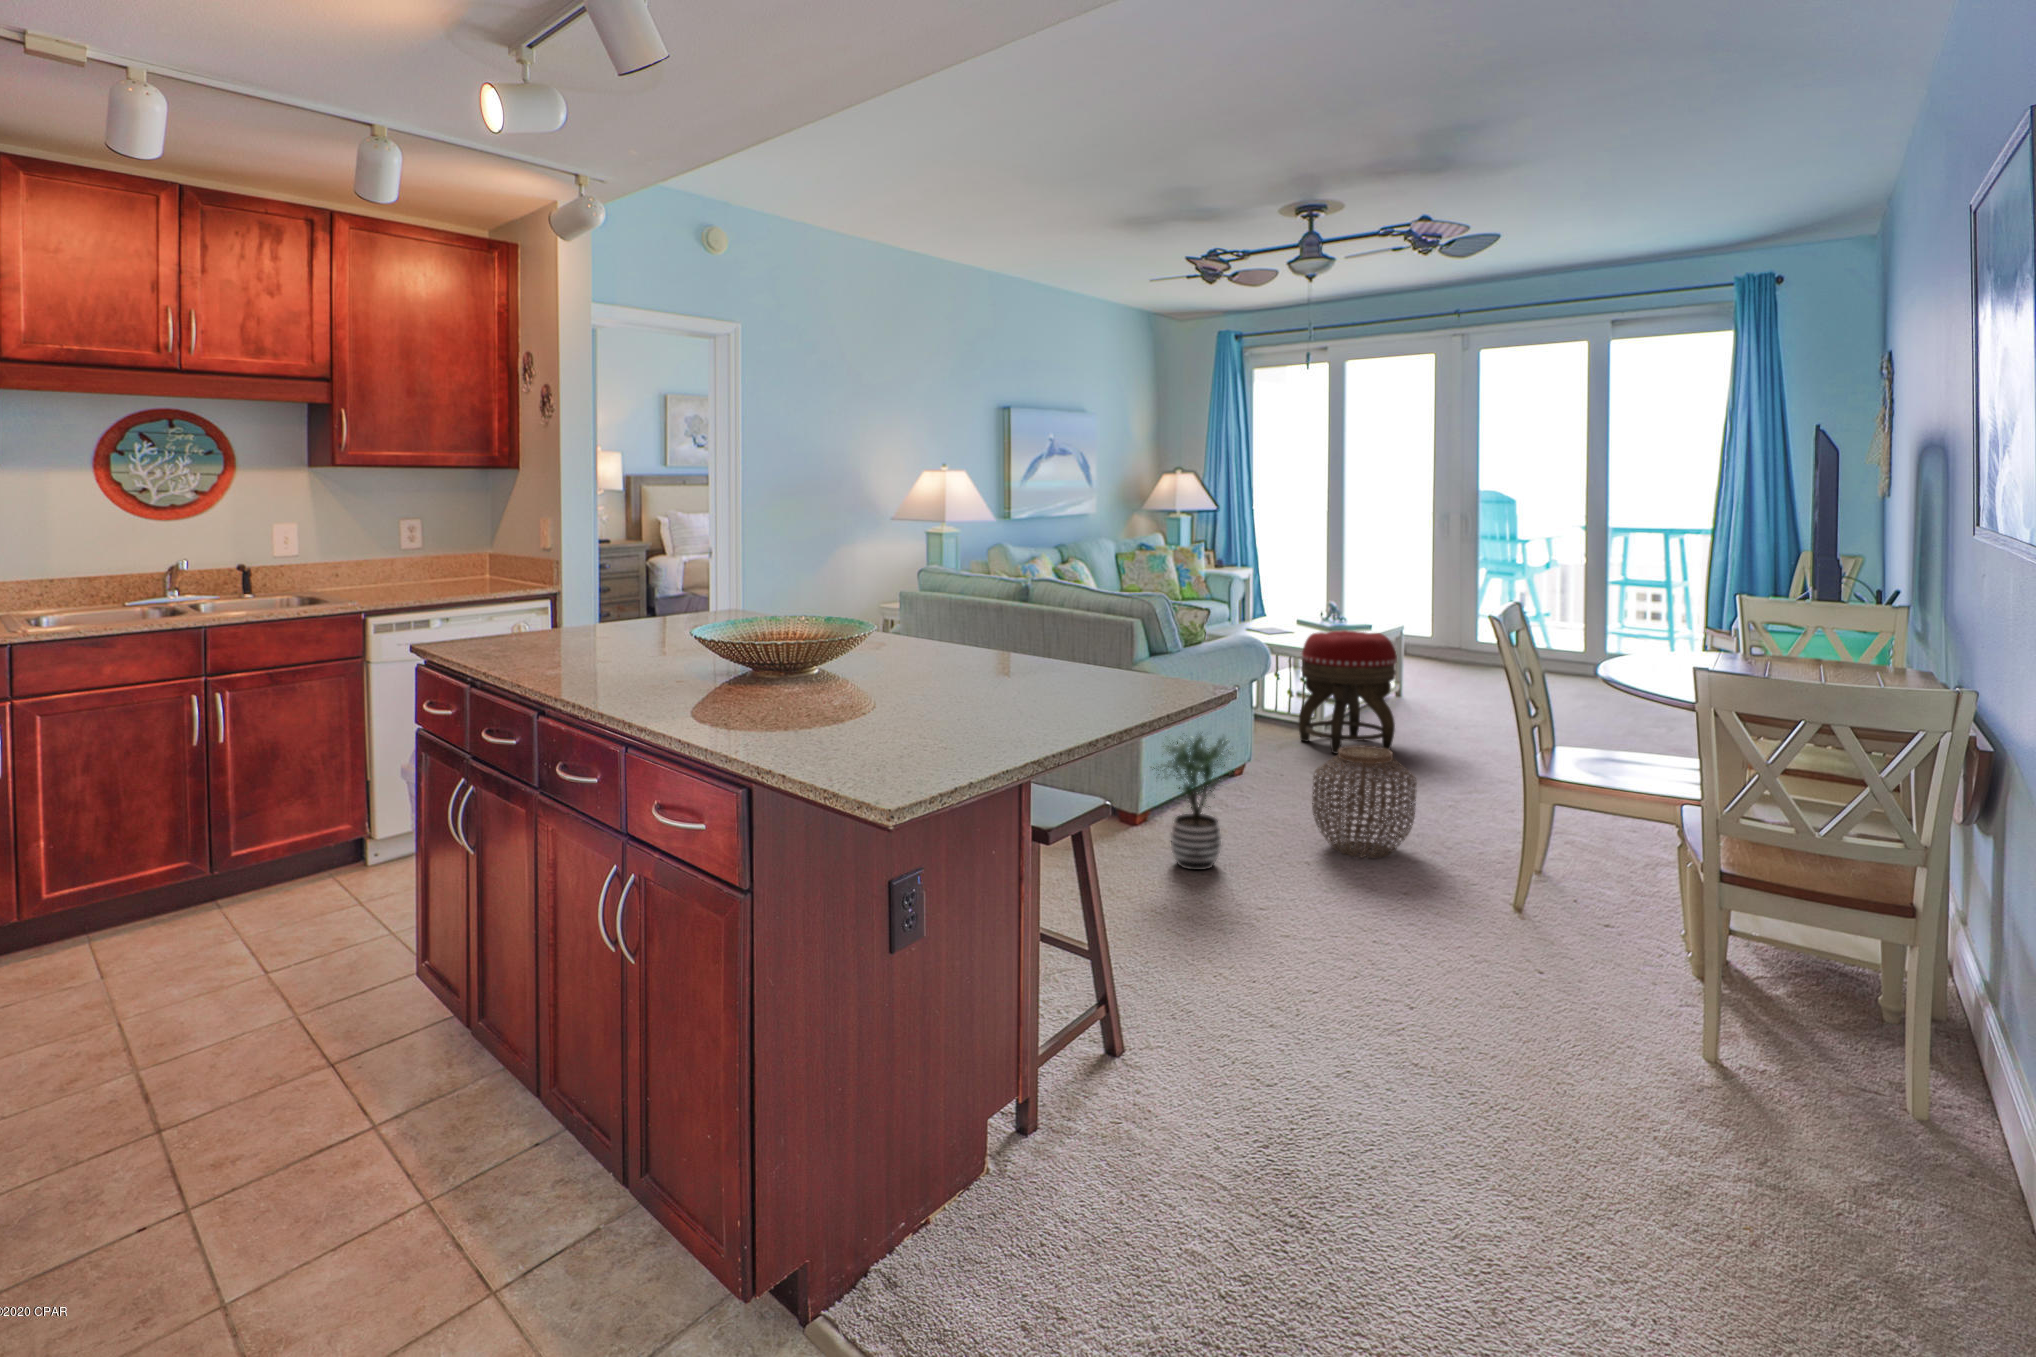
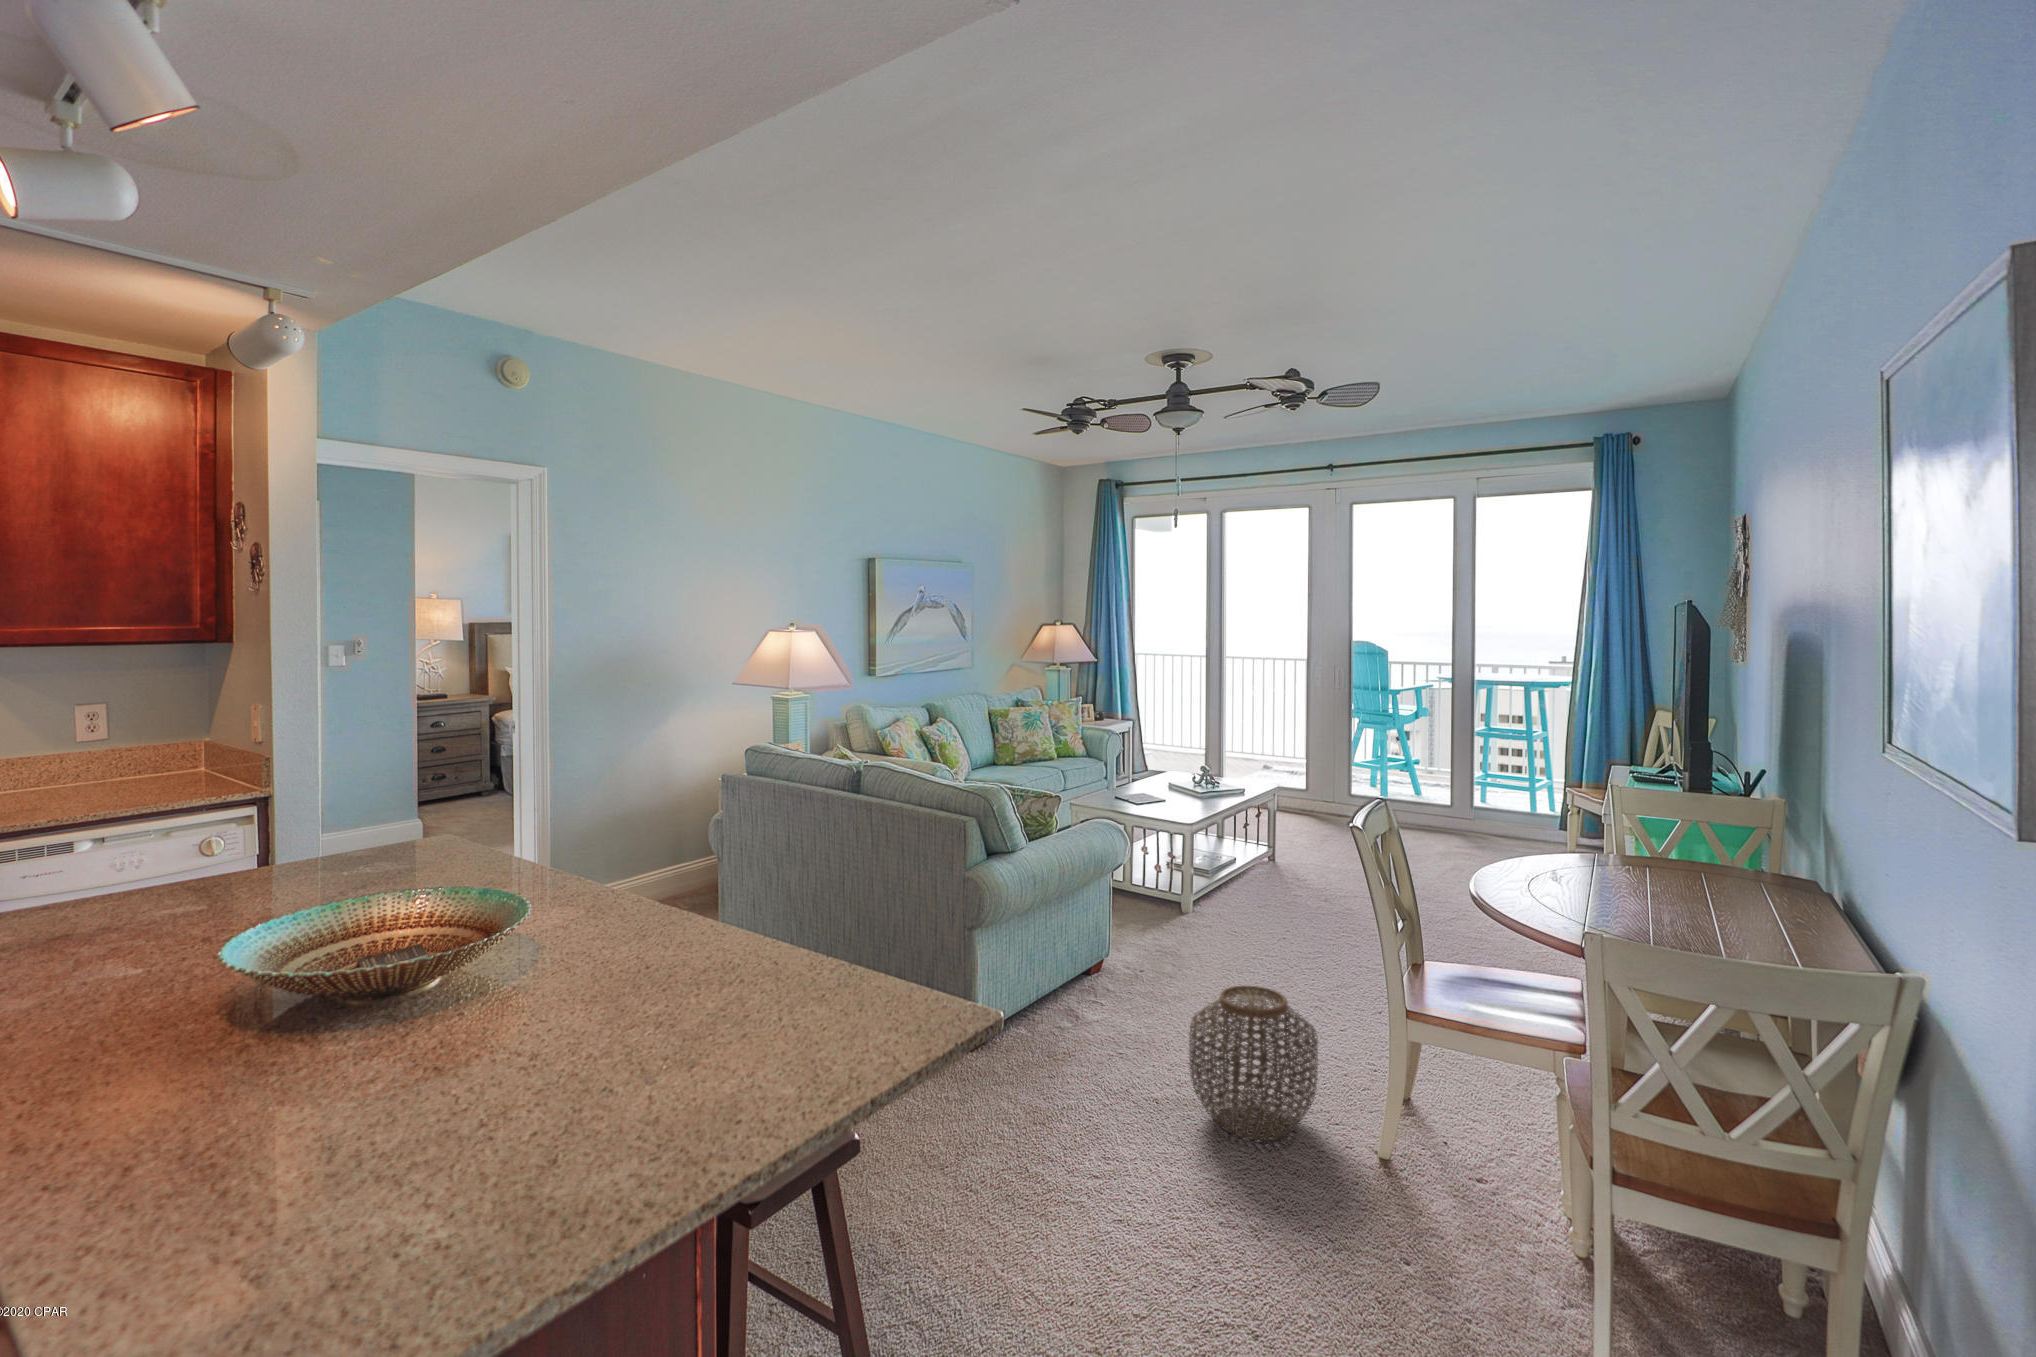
footstool: present [1299,630,1397,754] -> none [1175,805,1280,949]
potted plant: present [1151,735,1233,870] -> none [975,979,1092,1174]

